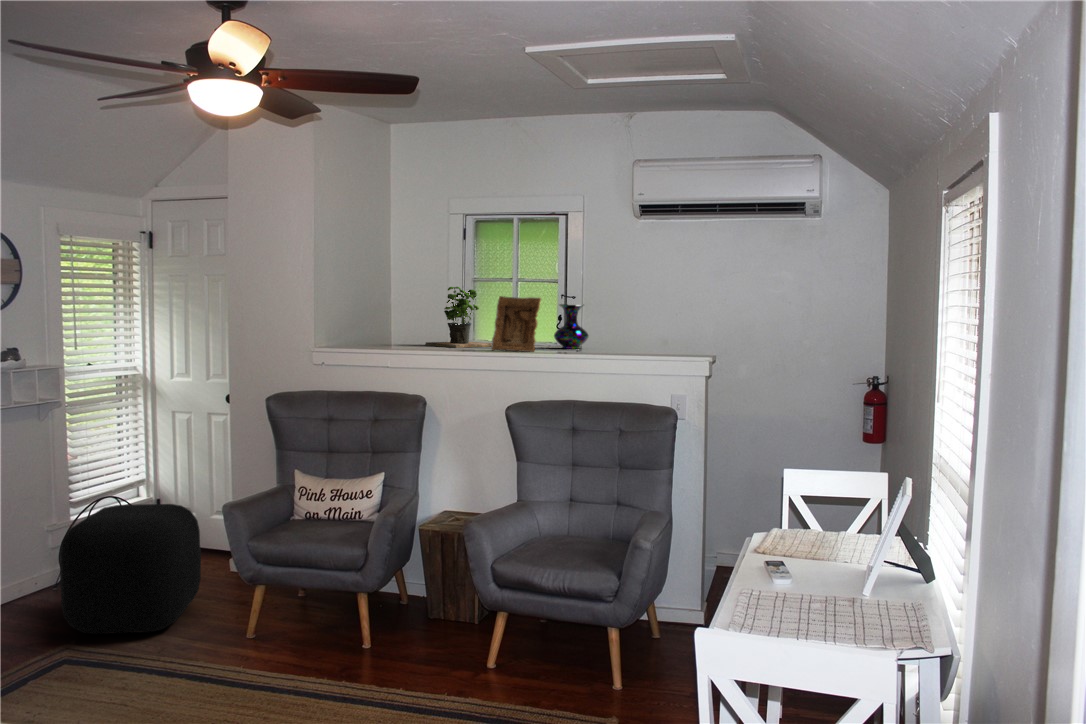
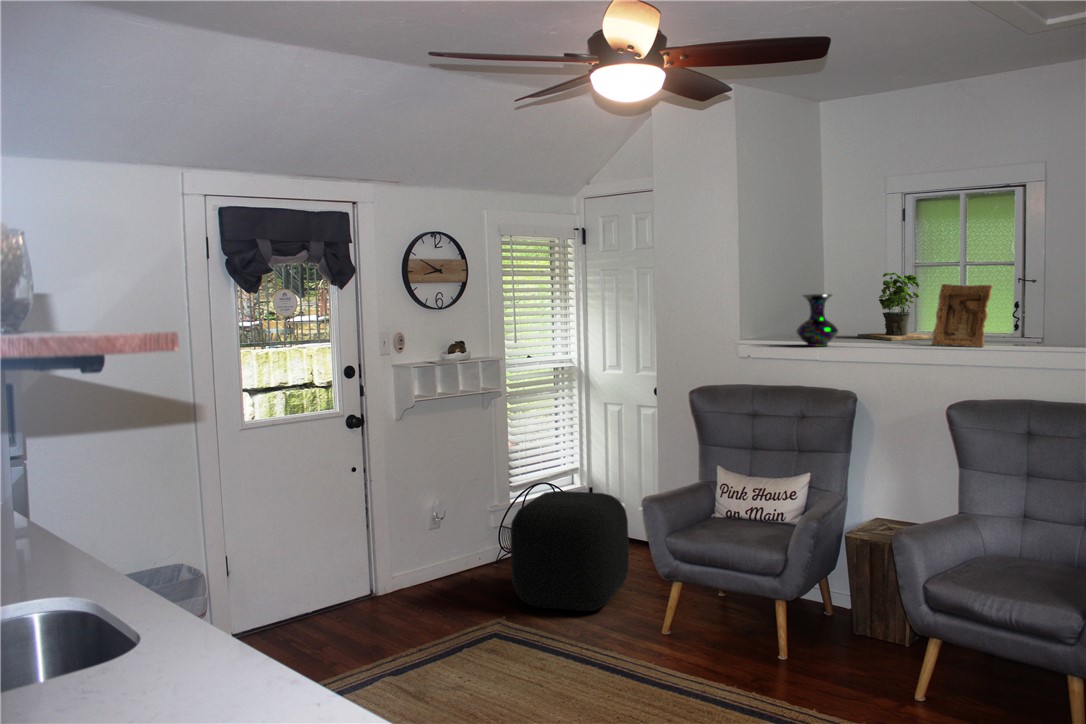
vase: present [554,304,588,349] -> present [797,294,838,347]

